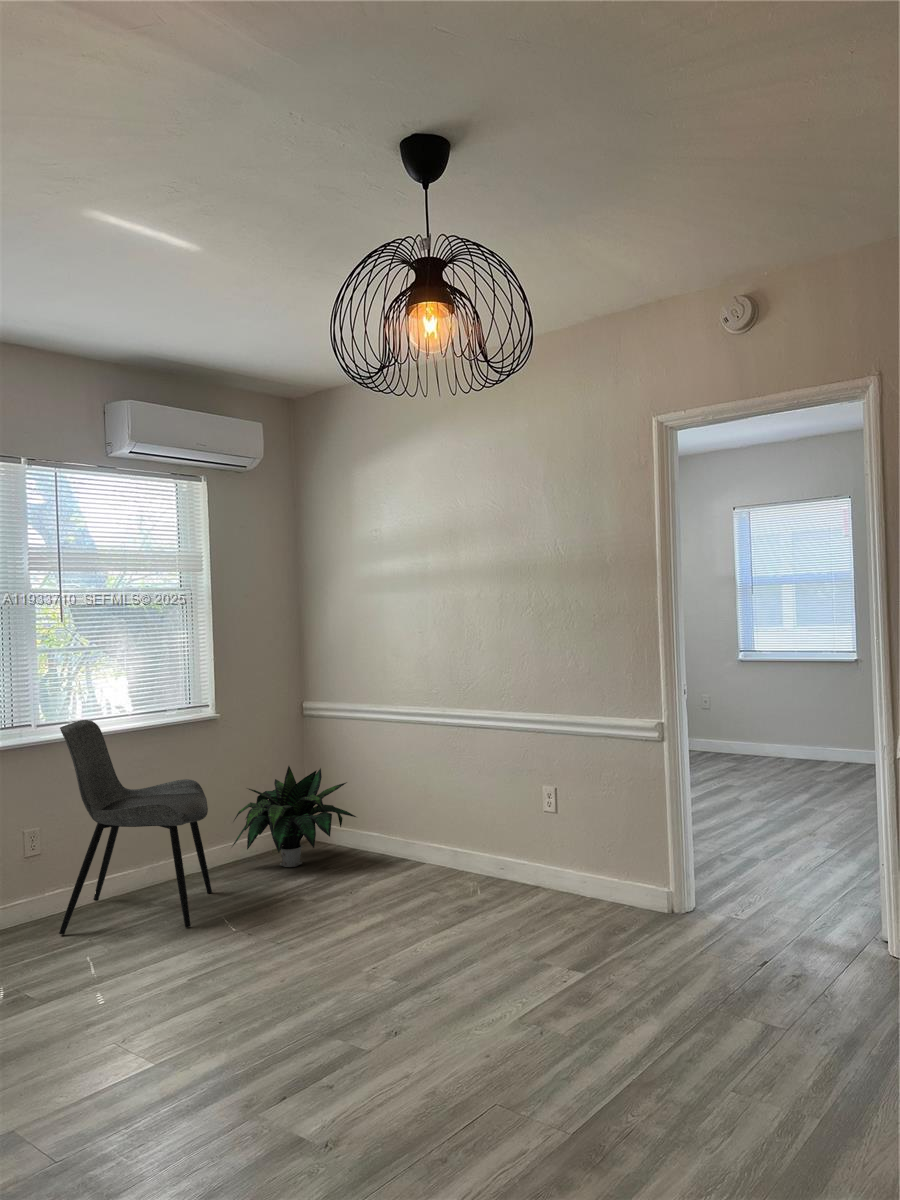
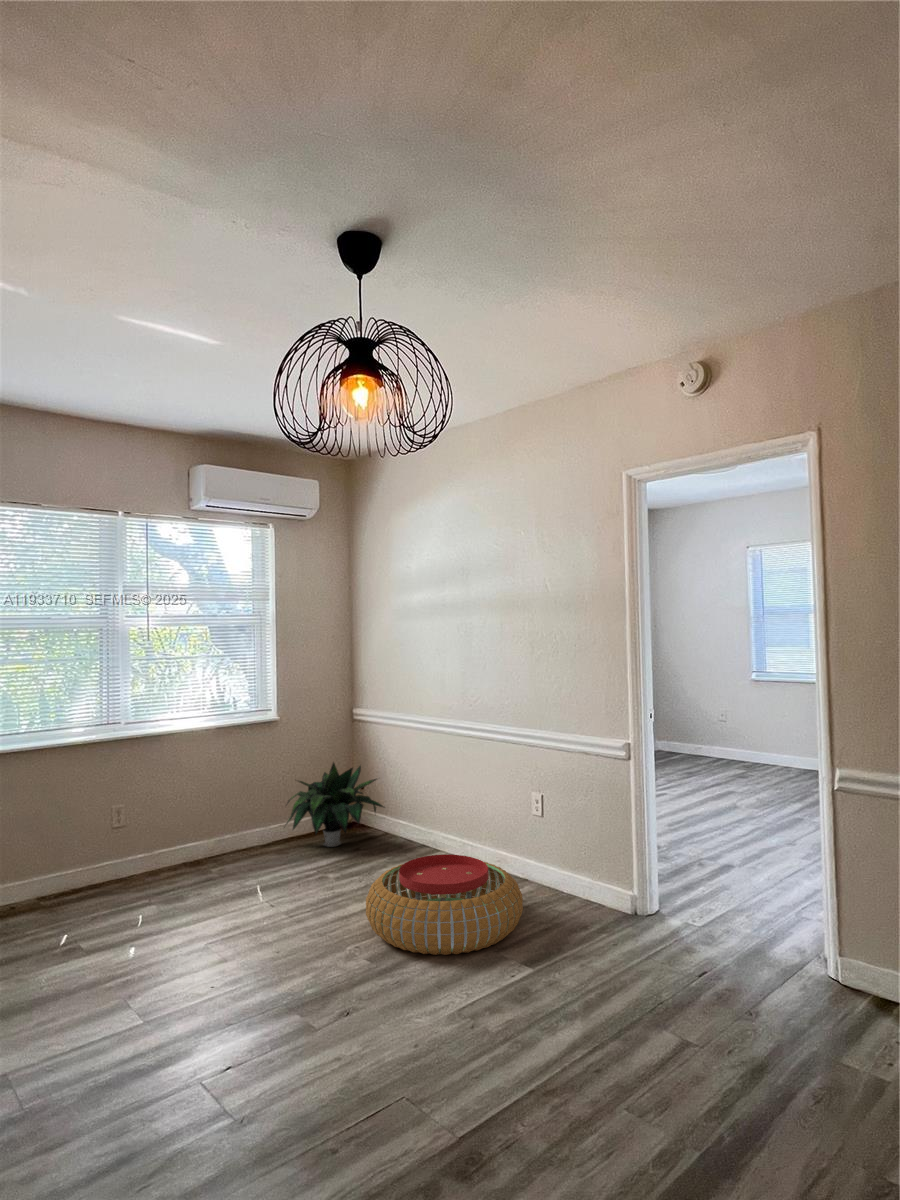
dining chair: present [59,720,212,935] -> none [126,720,259,897]
pouf: none [375,859,555,968] -> present [366,855,523,955]

